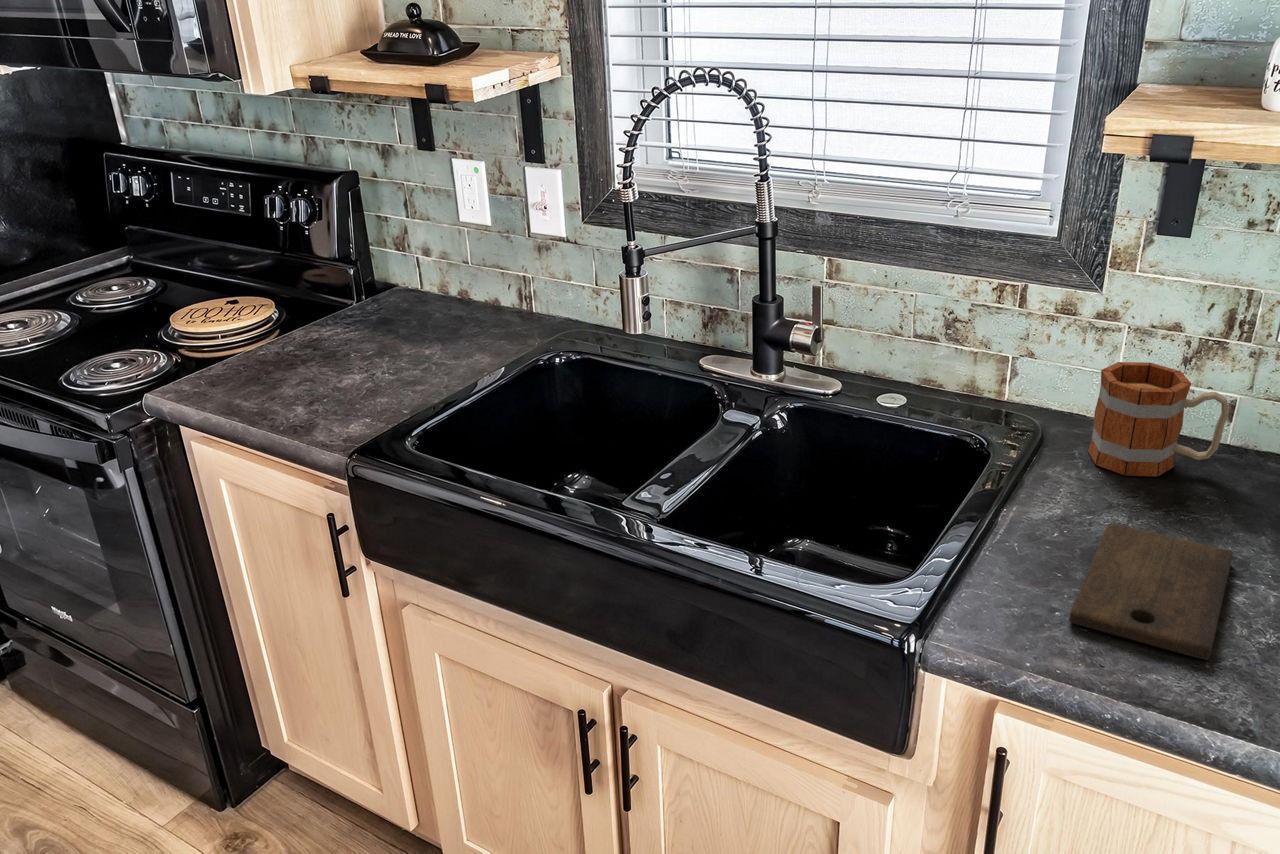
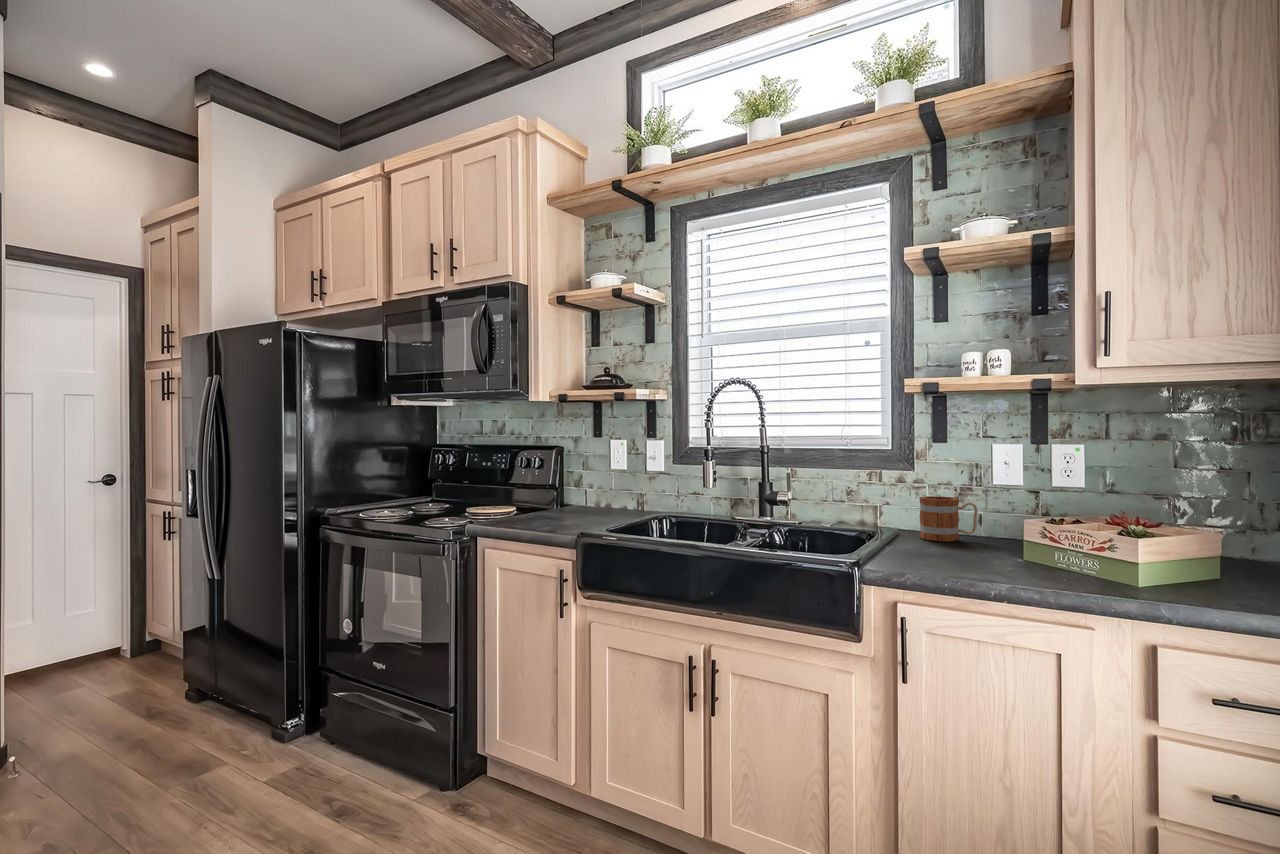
cutting board: present [1069,523,1233,660] -> none [921,546,988,570]

